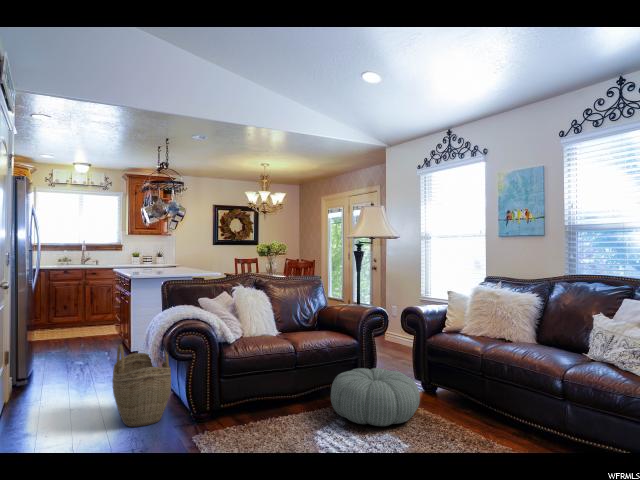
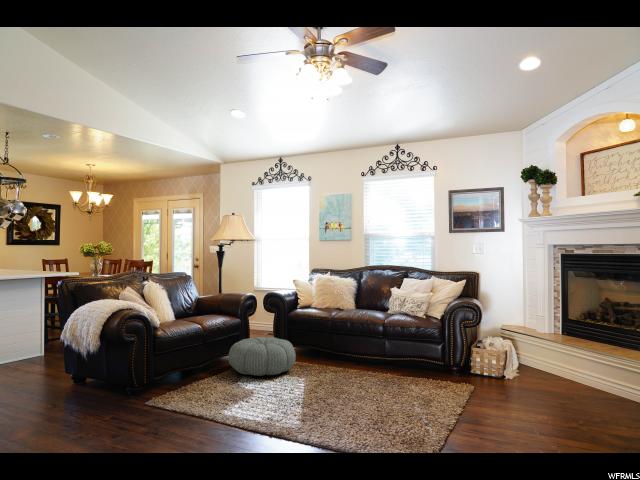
woven basket: present [112,344,171,427] -> none [29,329,99,411]

